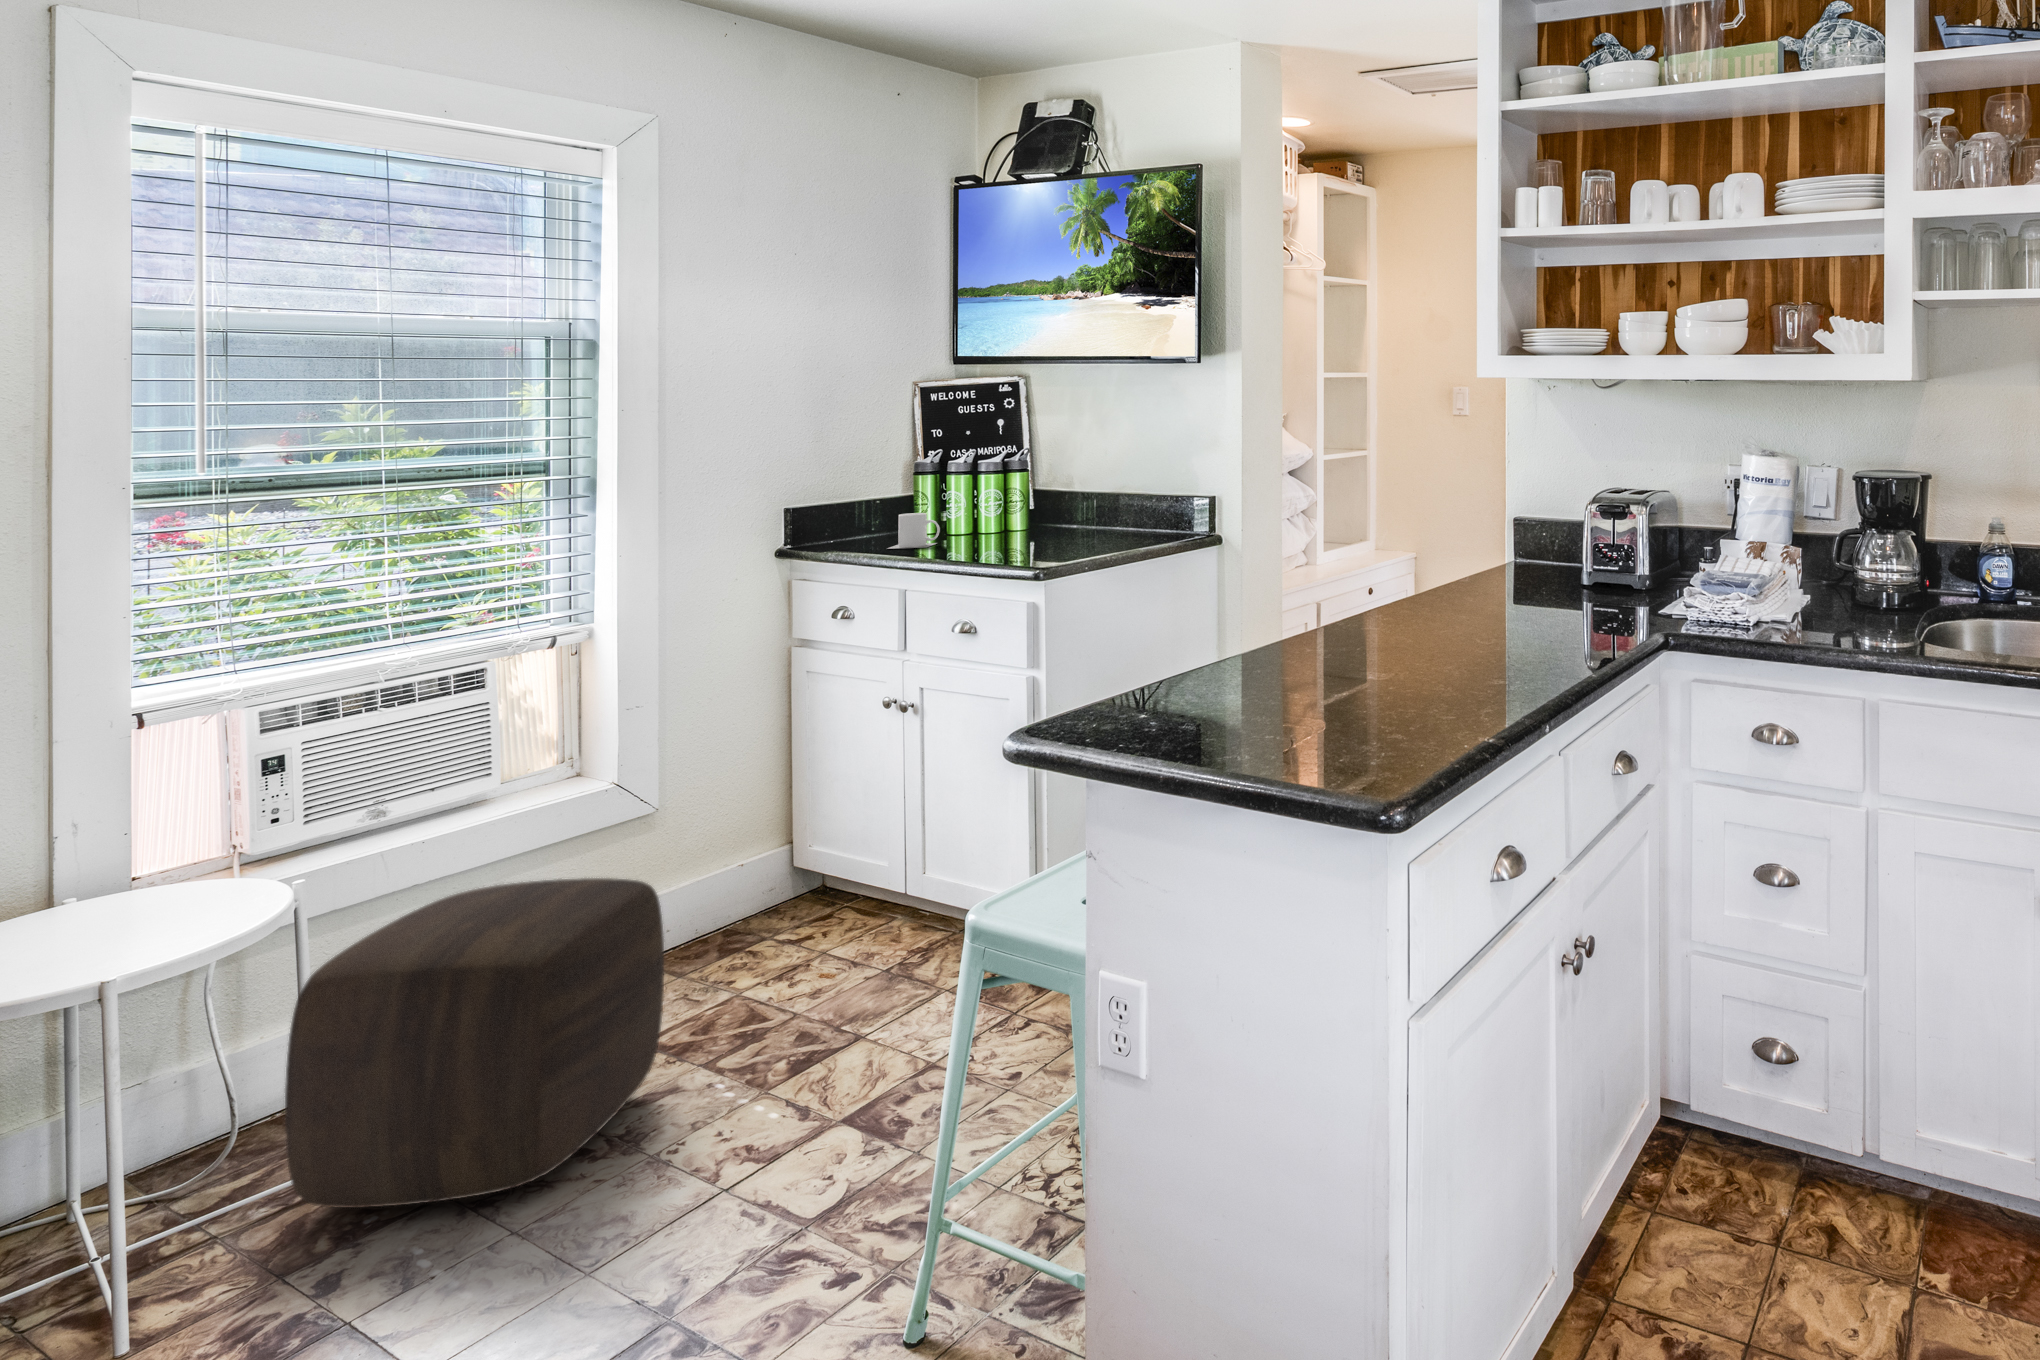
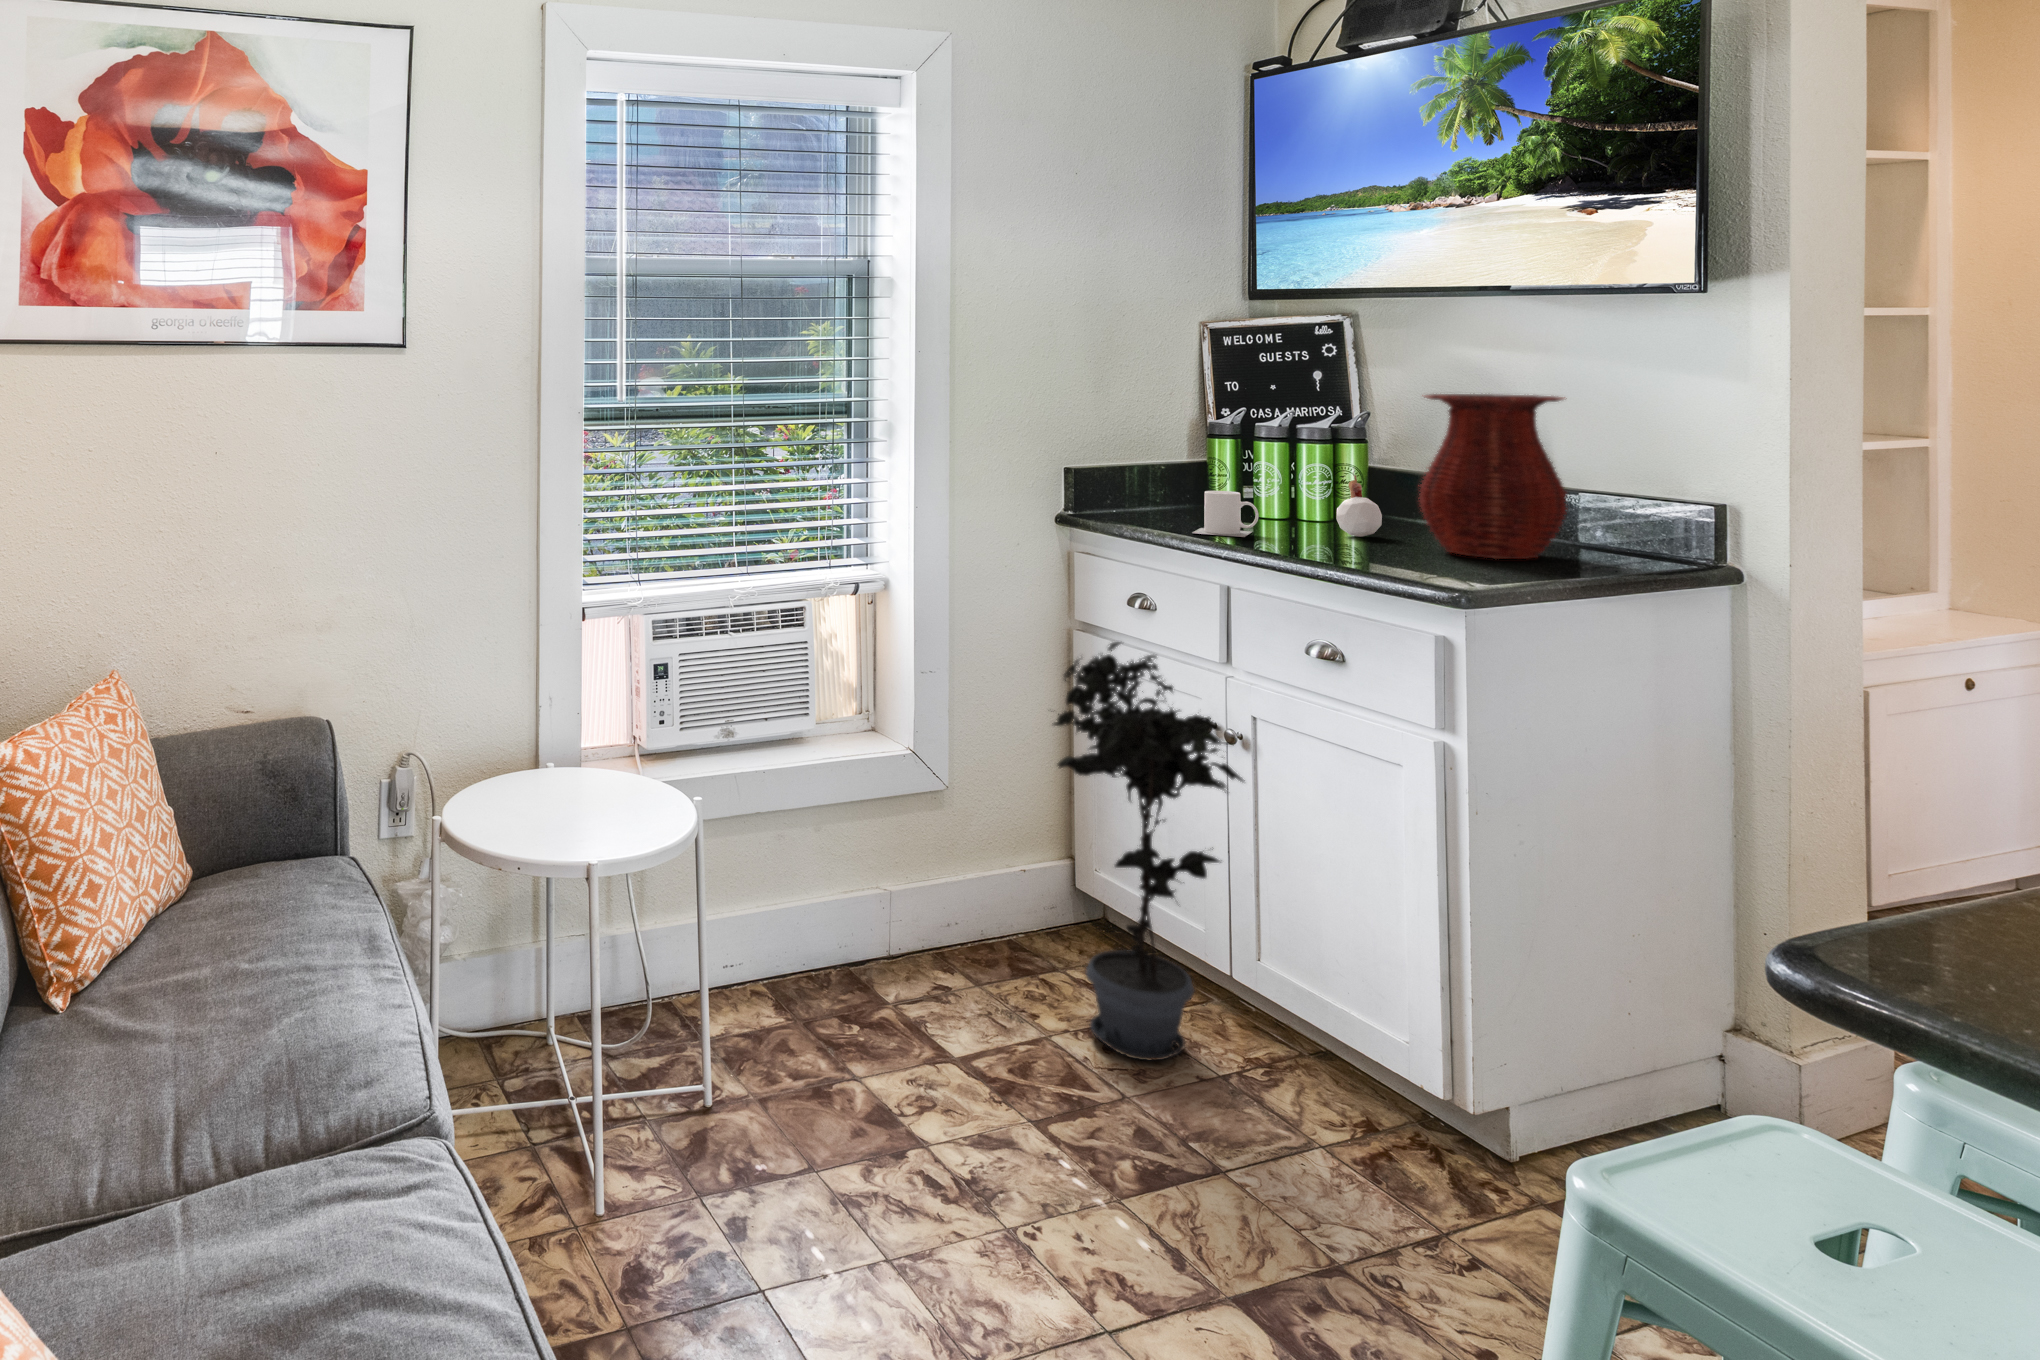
vase: none [1043,430,1133,544] -> present [1419,394,1568,559]
candle: none [998,488,1030,539] -> present [1337,467,1382,537]
potted plant: none [741,642,912,988] -> present [1054,642,1245,1060]
ottoman: present [285,878,664,1208] -> none [695,848,995,1196]

